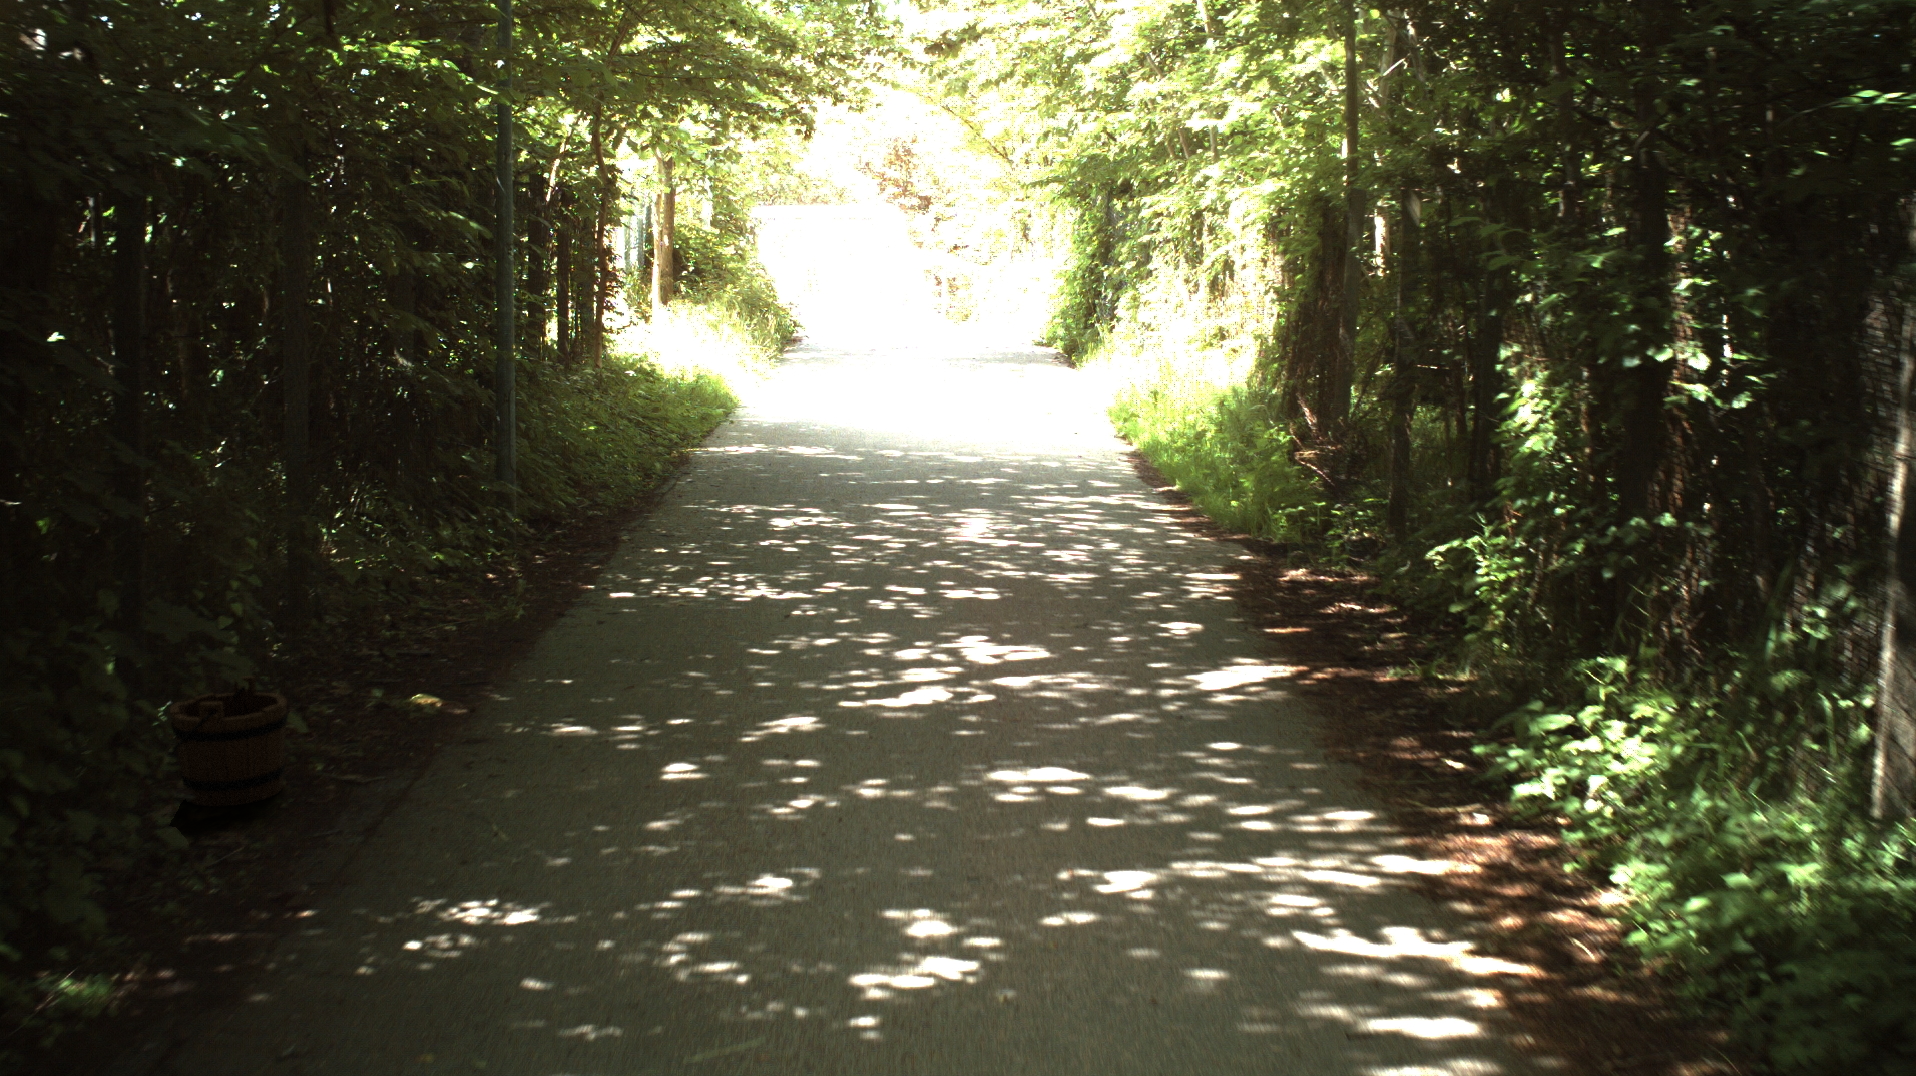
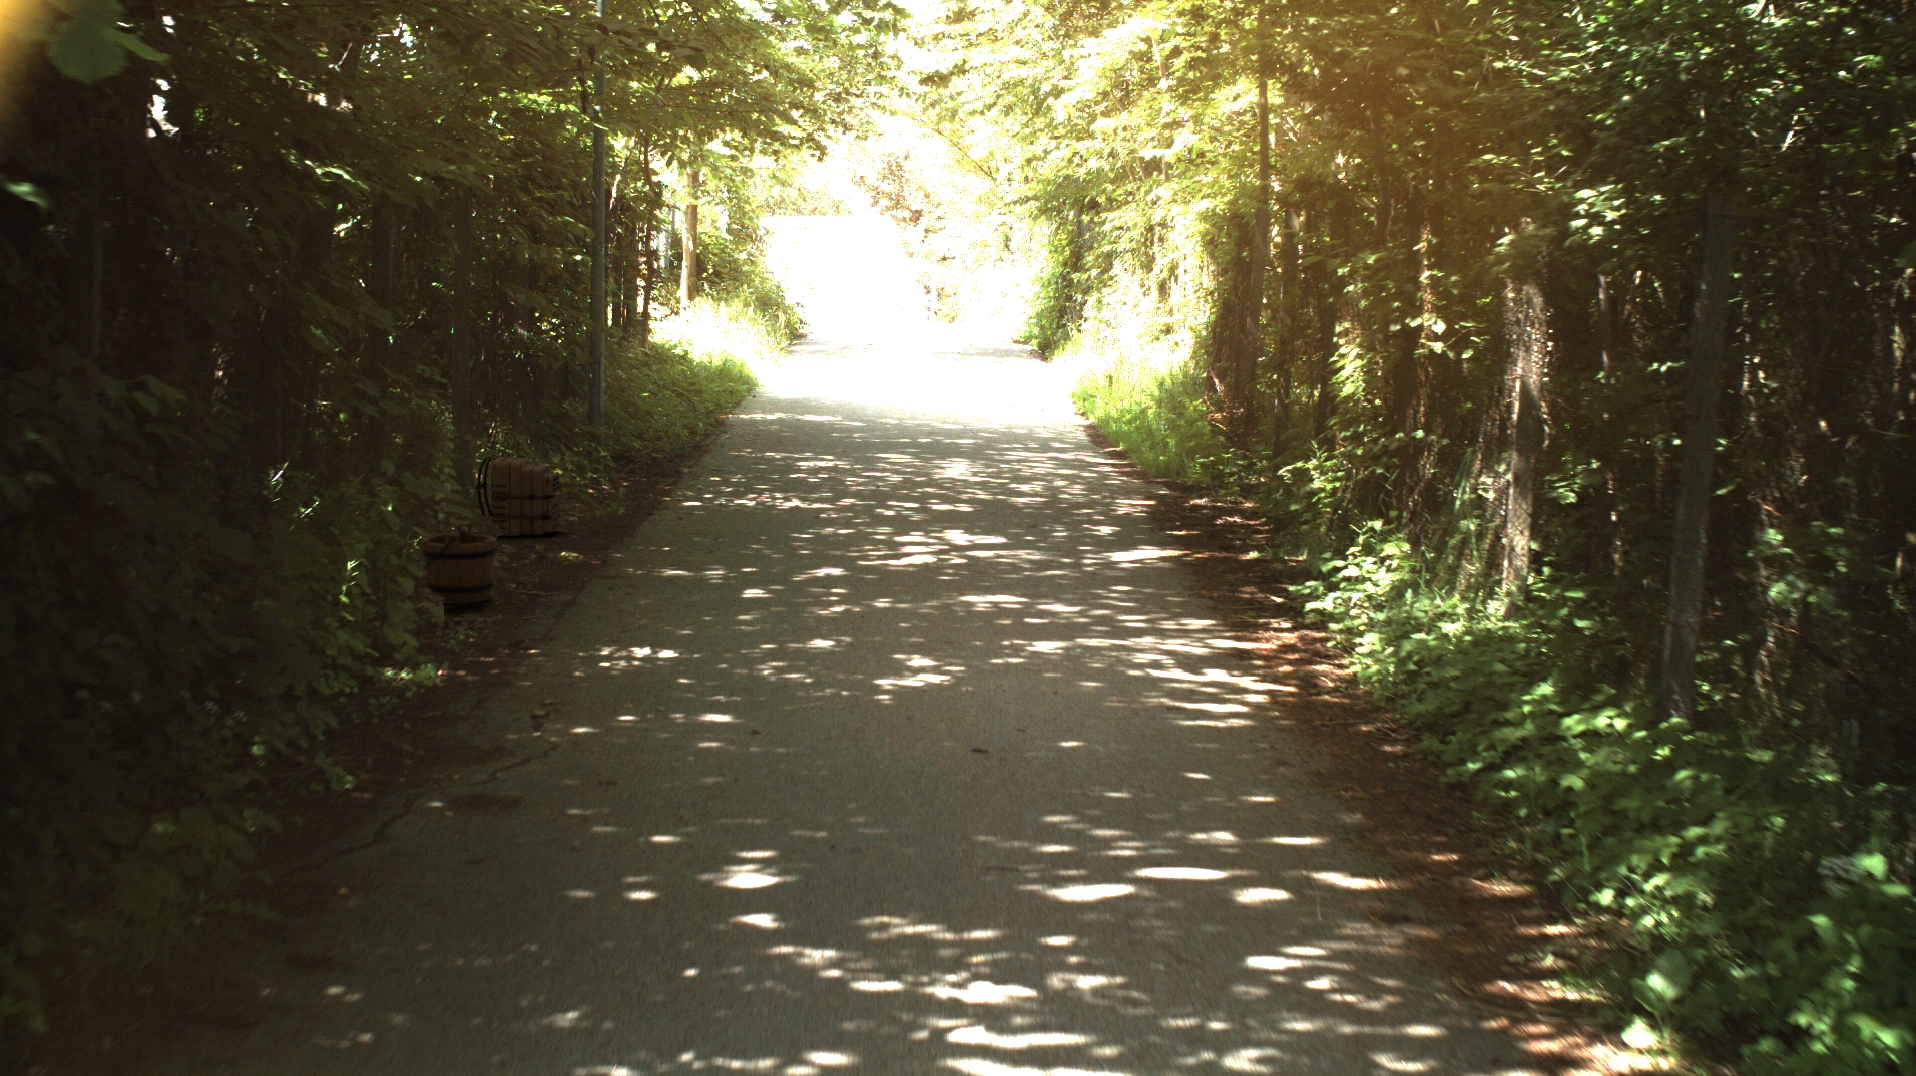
backpack: none [310,542,432,658] -> present [476,454,559,536]

